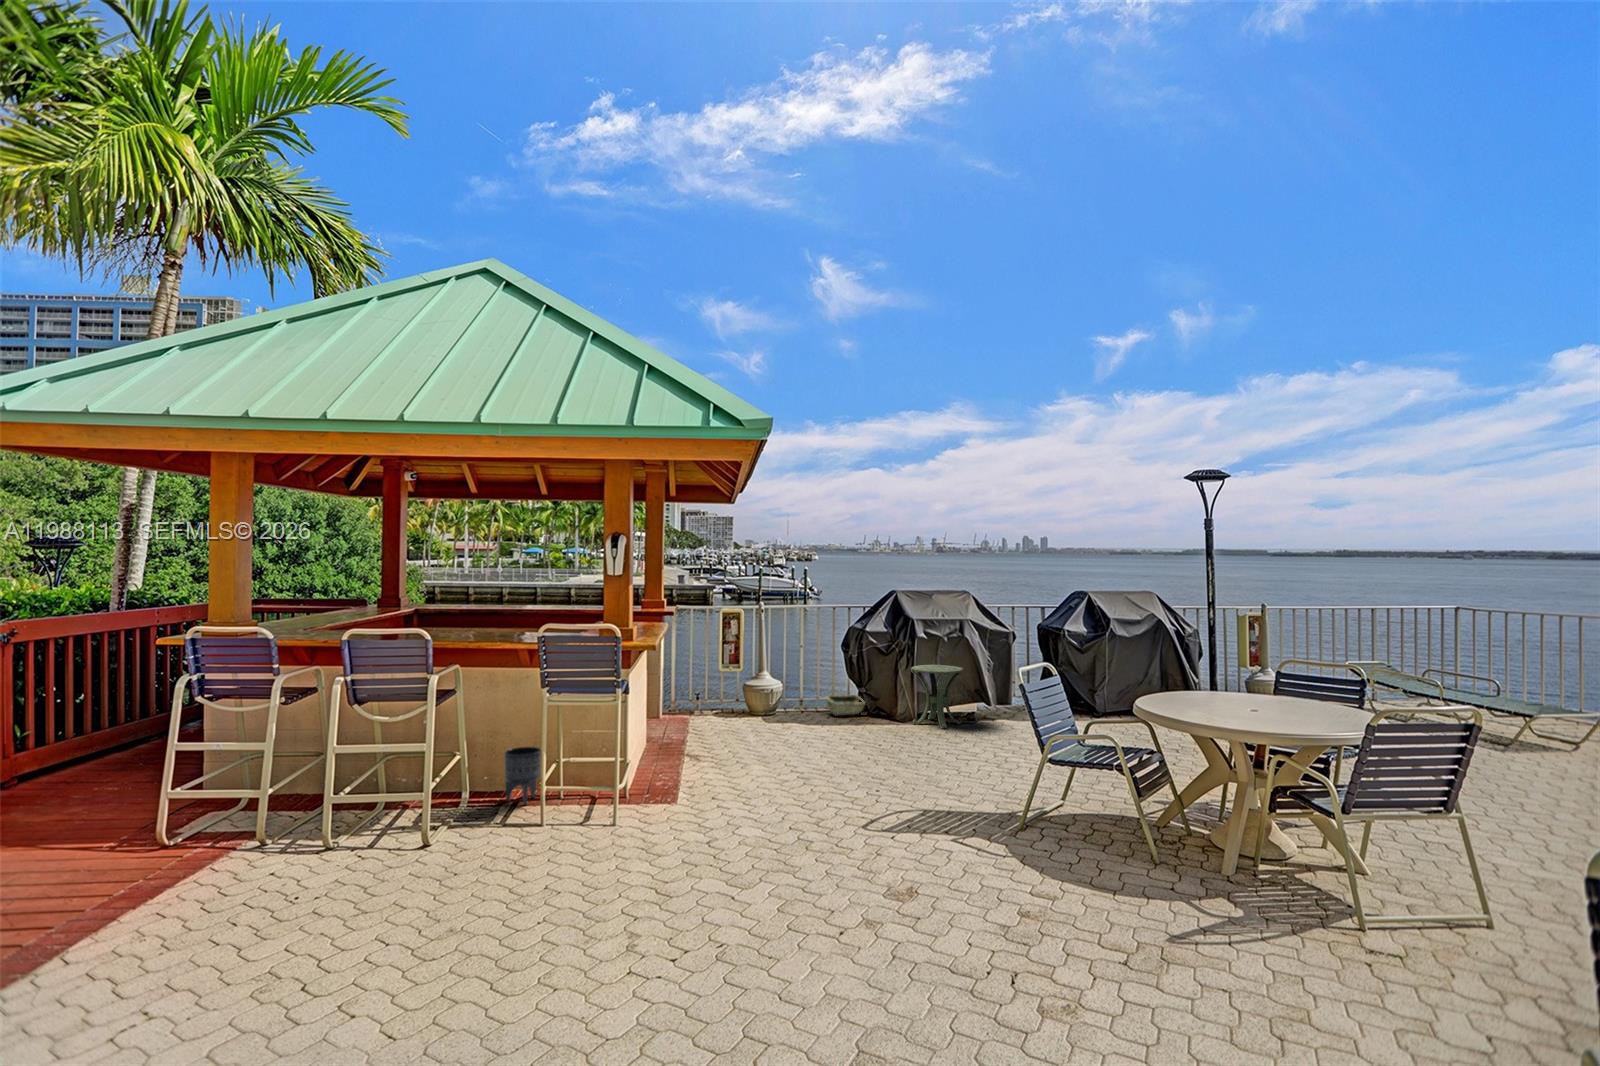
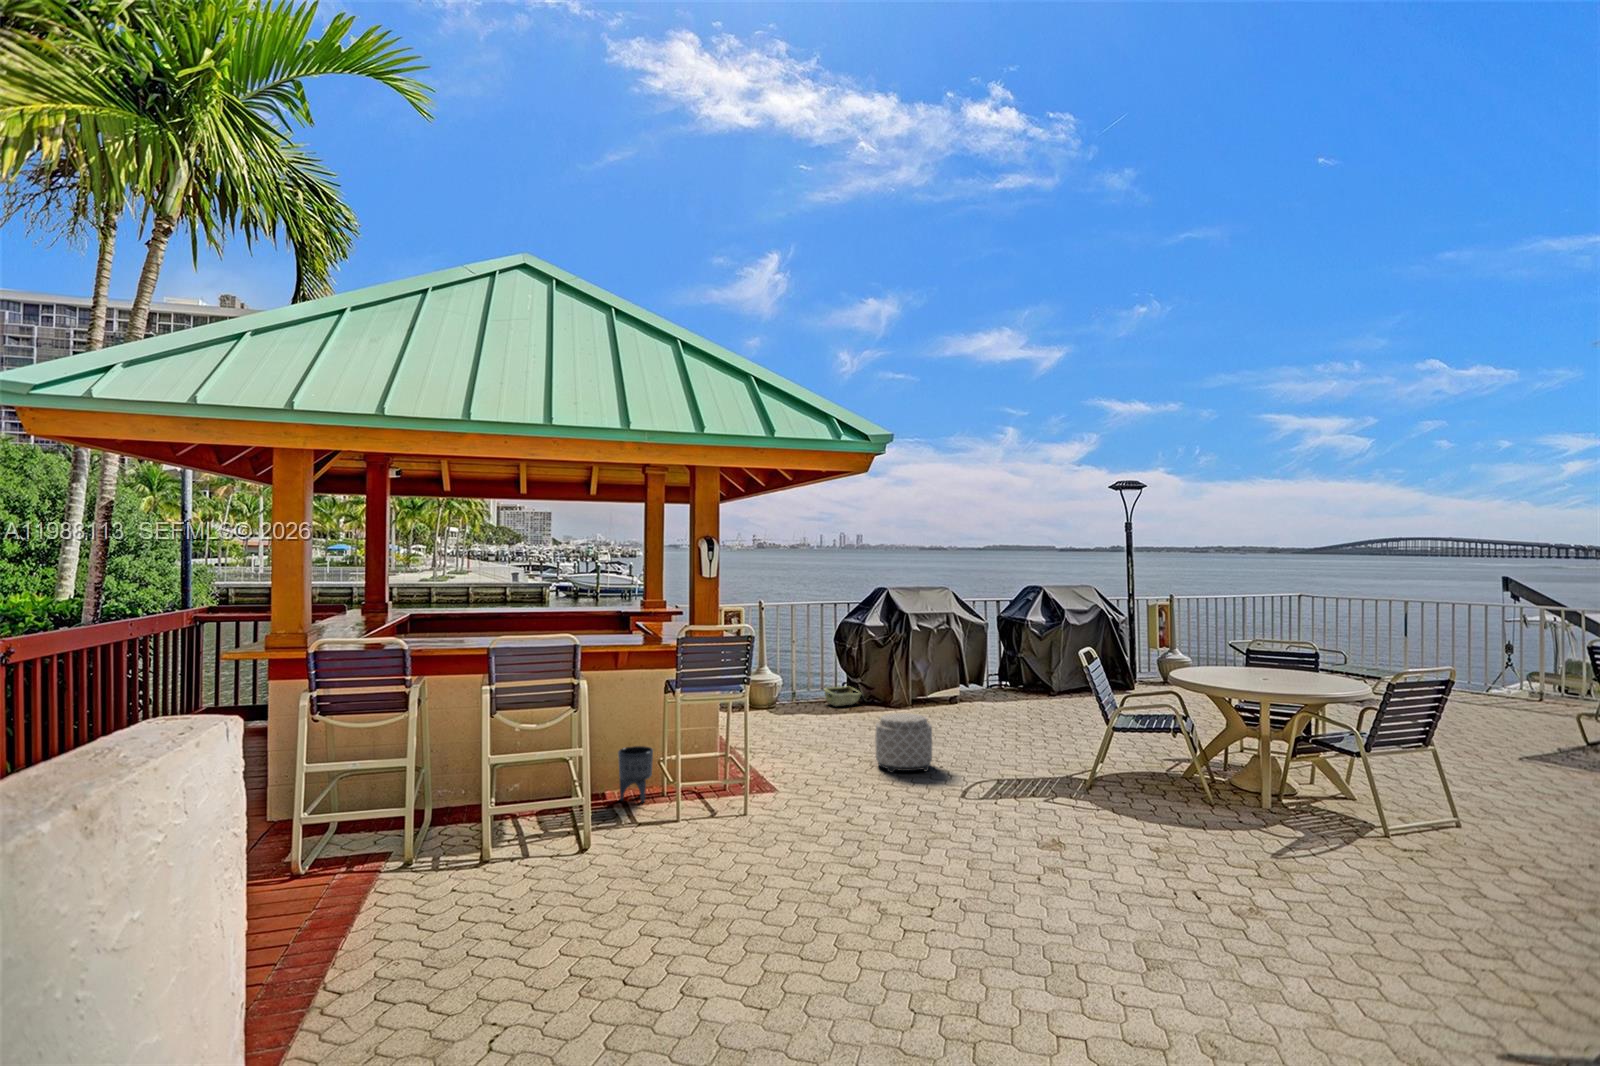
side table: present [911,665,963,729] -> none [908,655,955,713]
ottoman: none [803,727,864,794] -> present [875,713,932,773]

